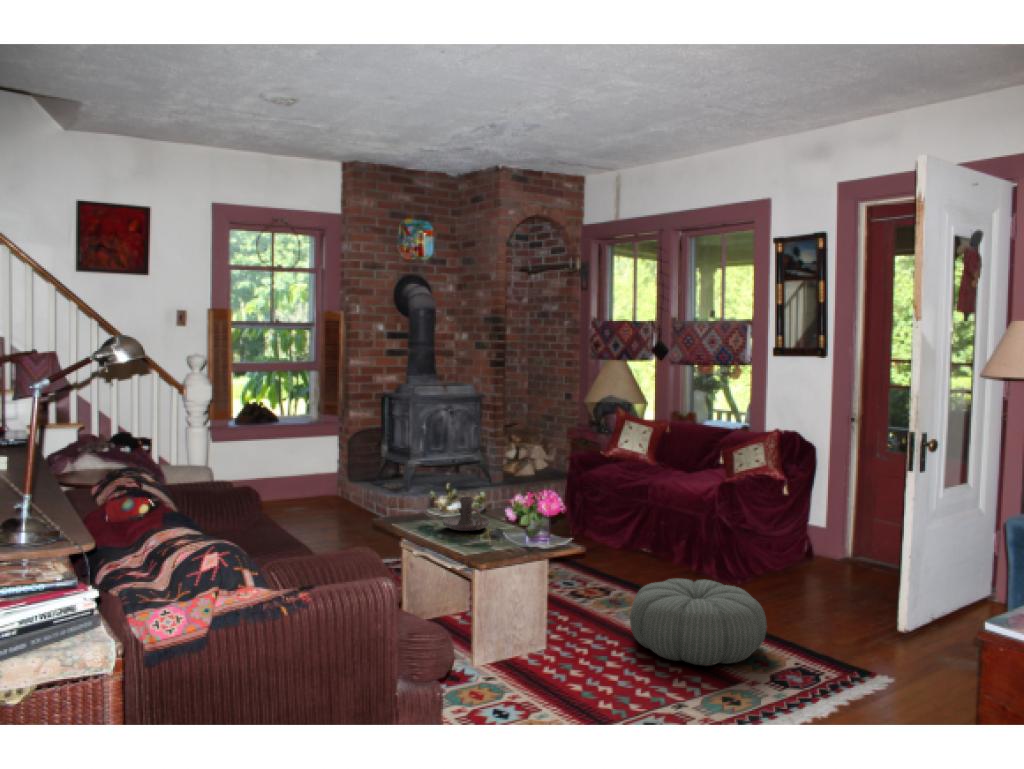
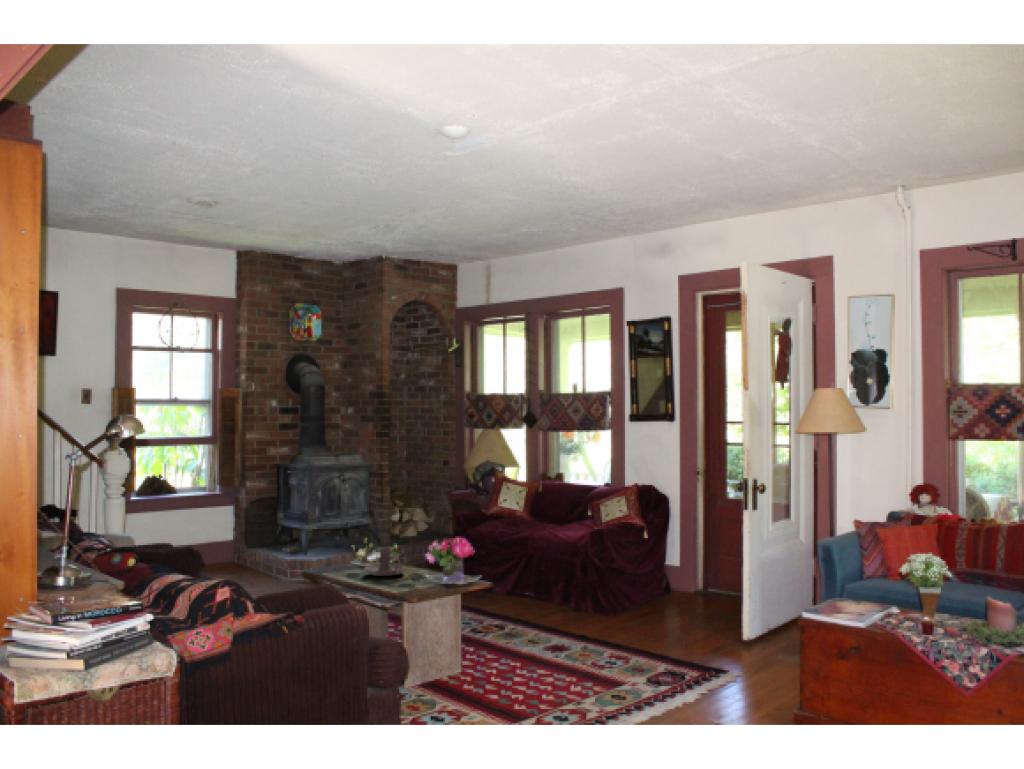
pouf: present [630,579,767,666] -> none [530,606,640,674]

